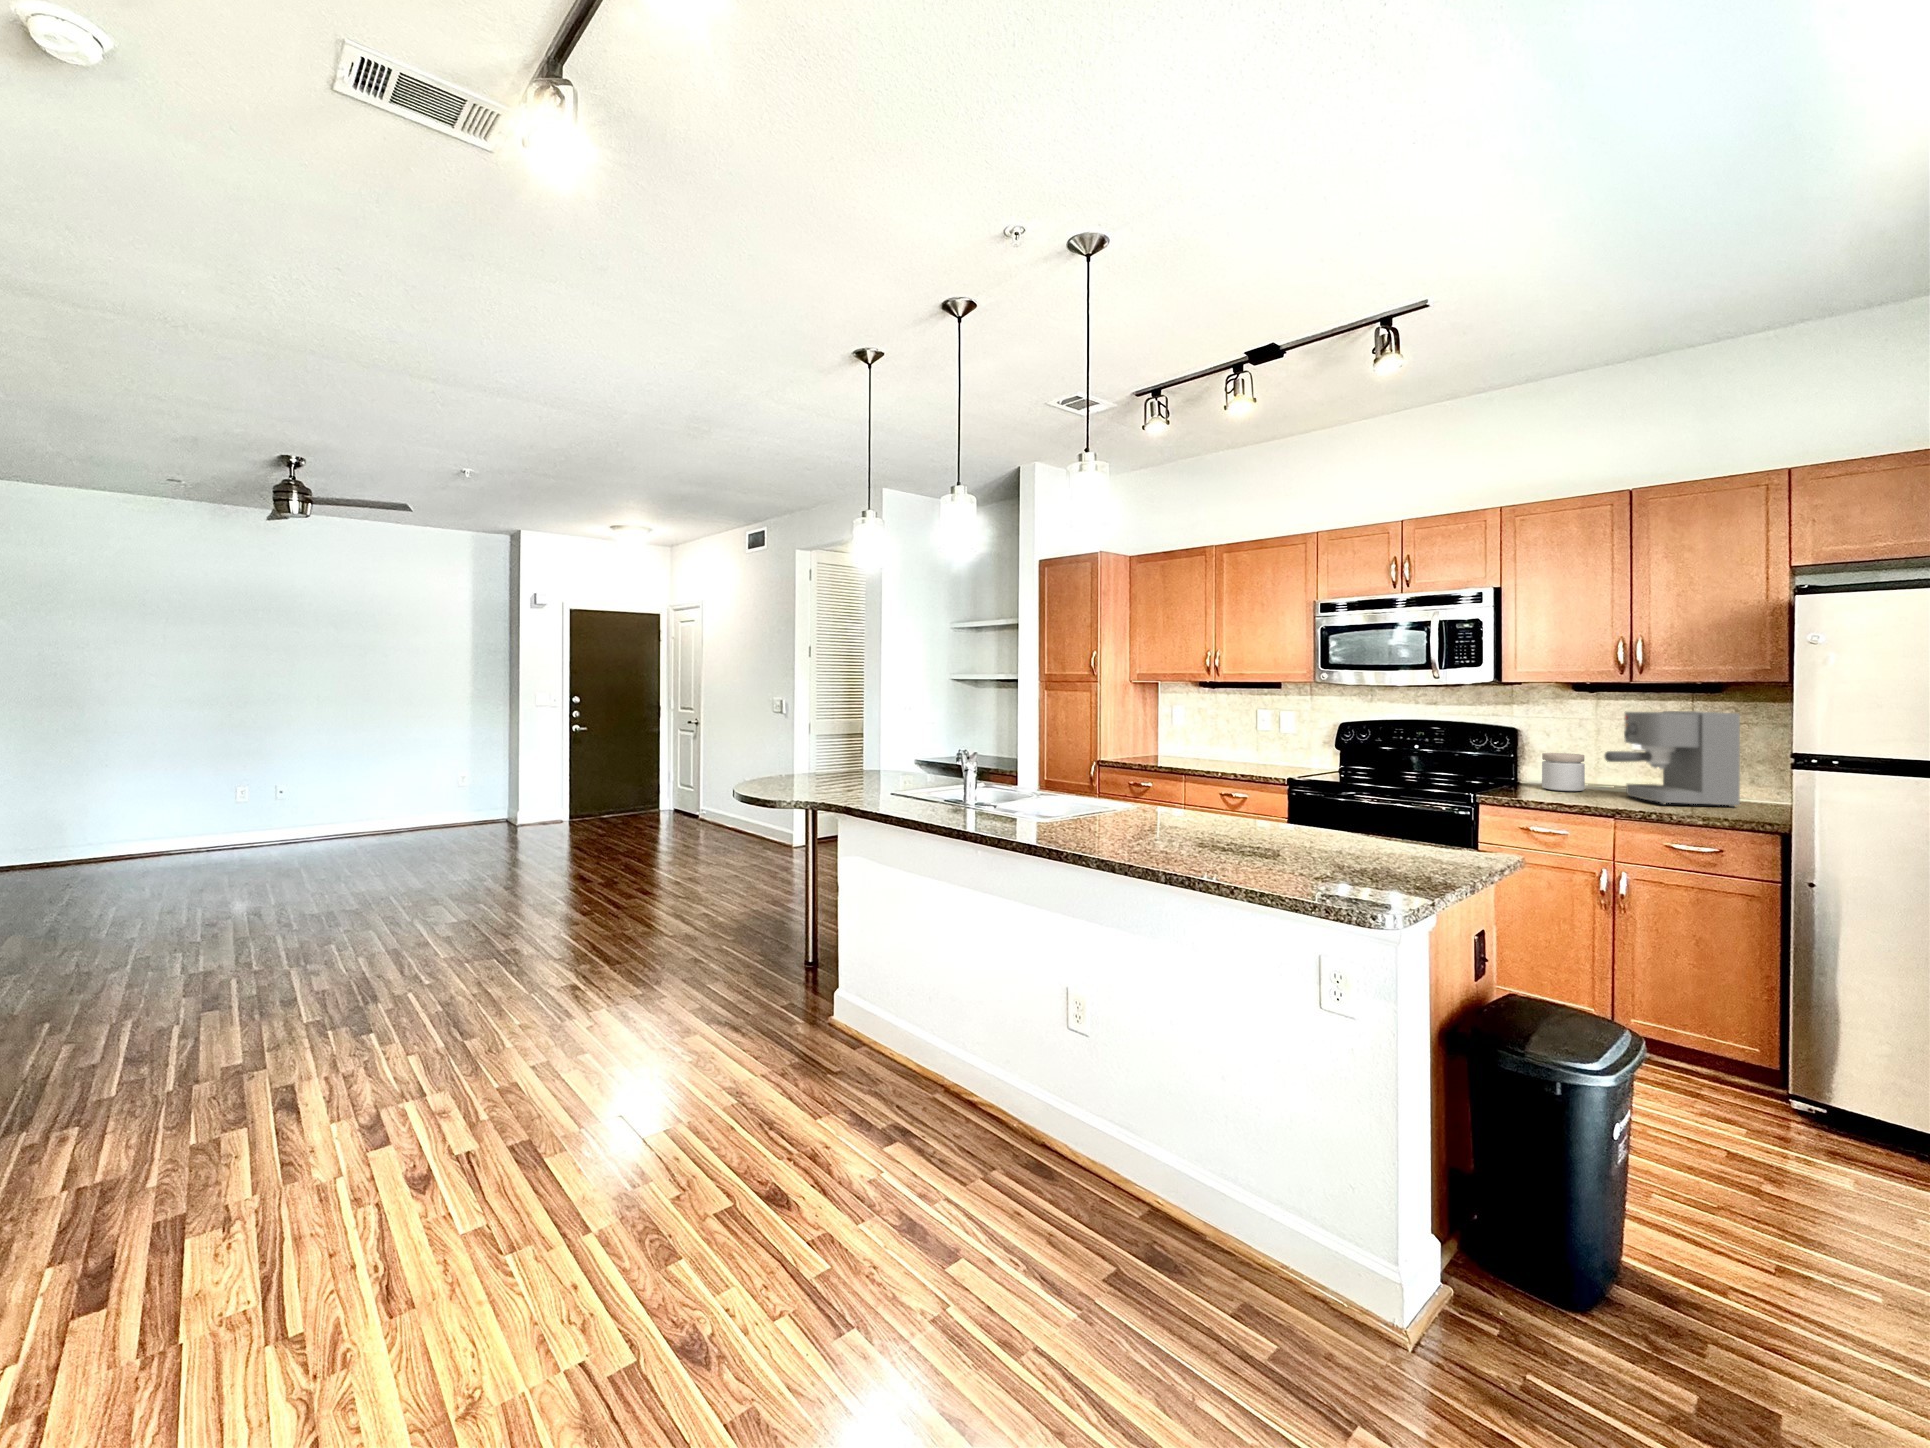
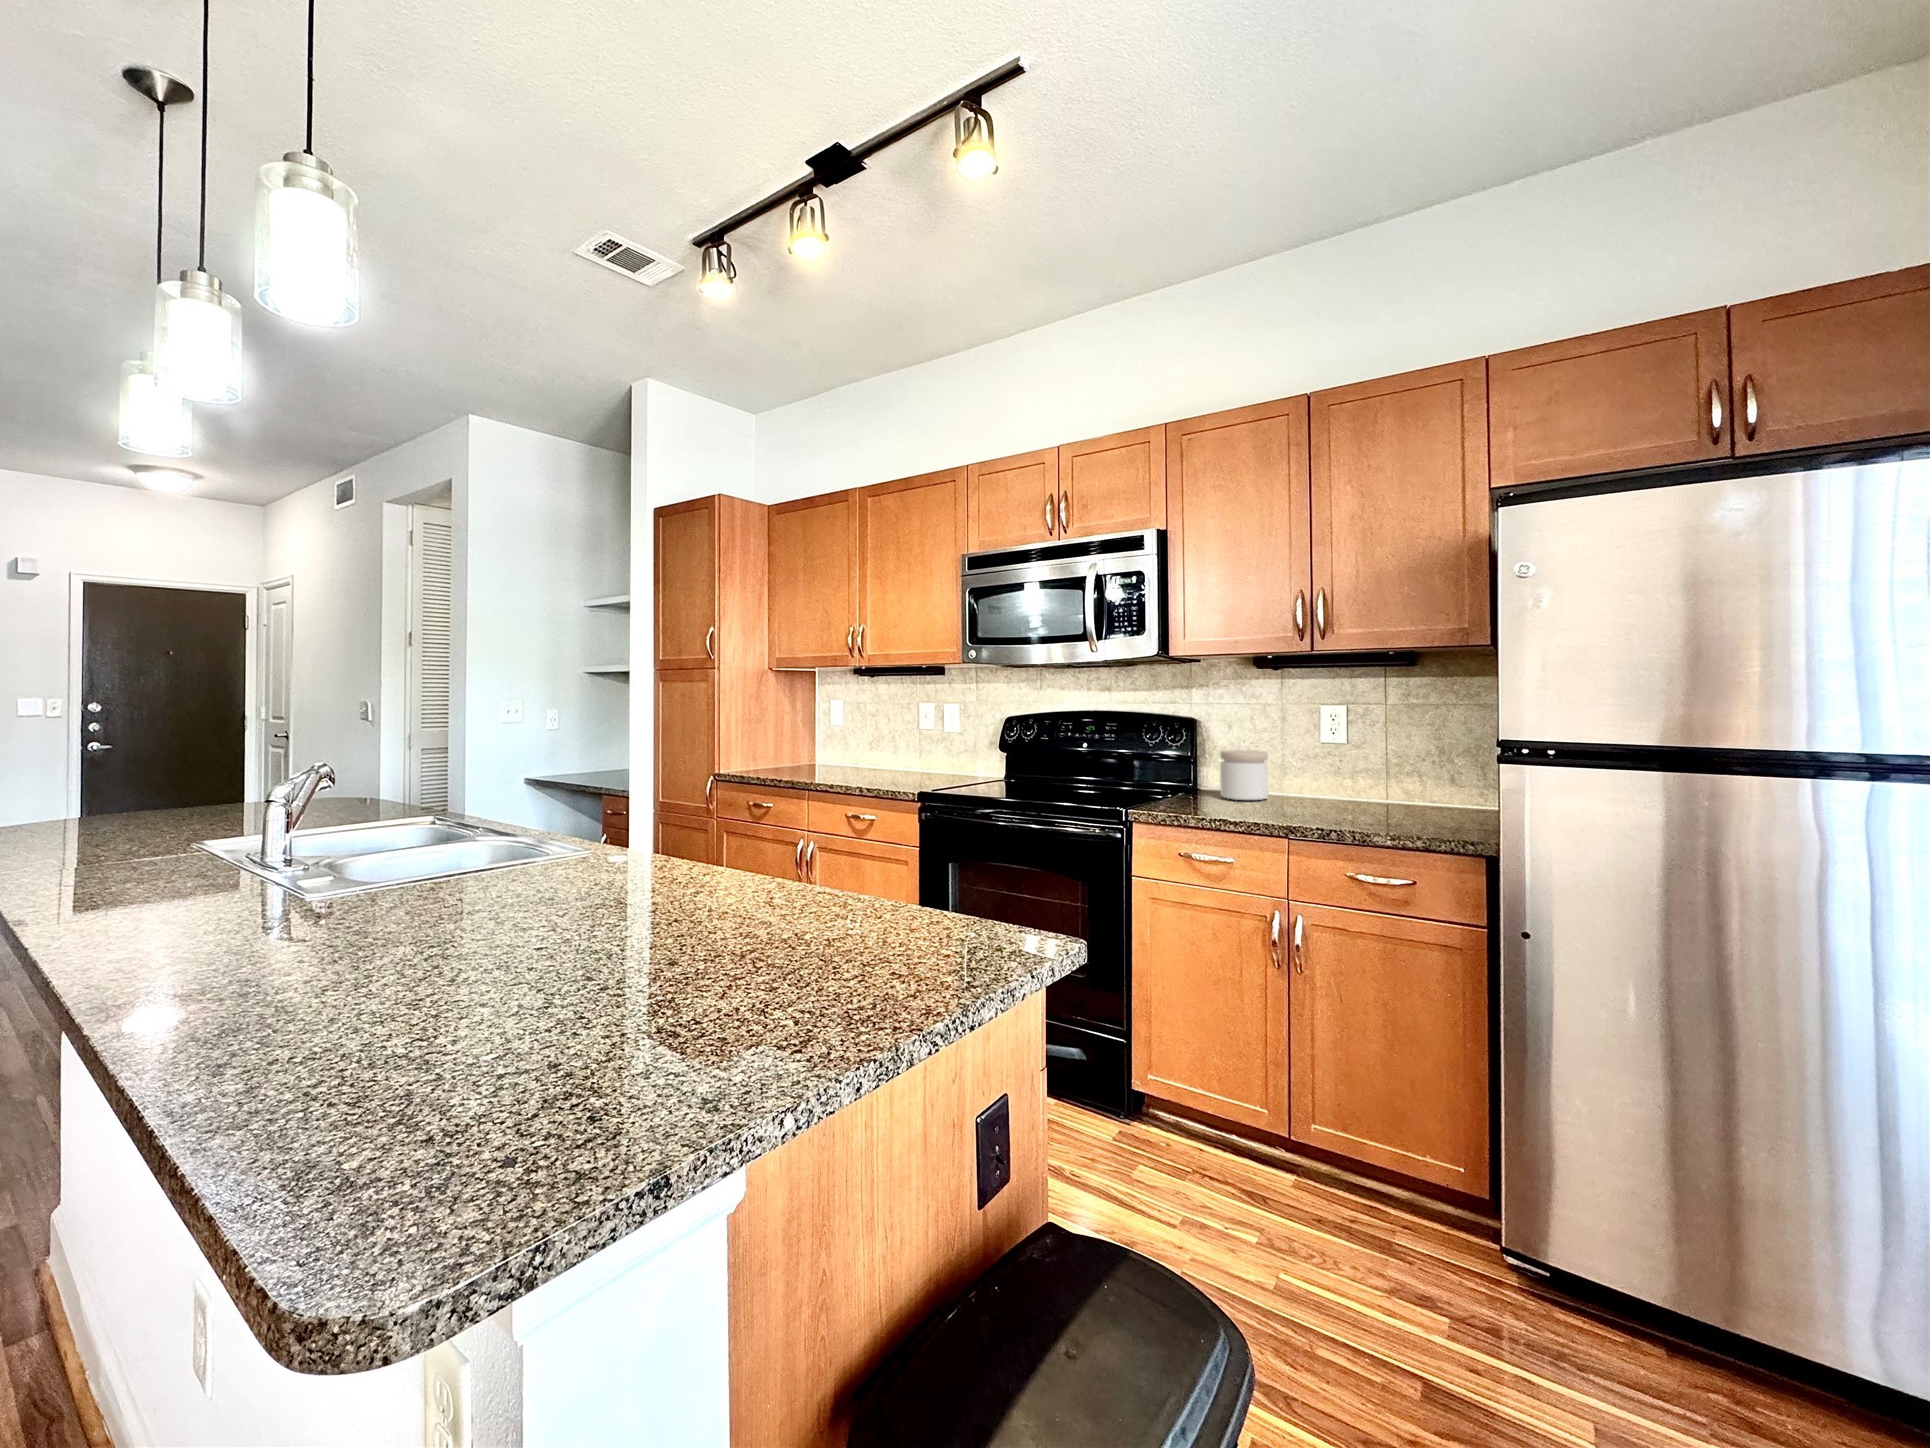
coffee maker: present [1605,711,1740,807] -> none [1283,690,1439,817]

